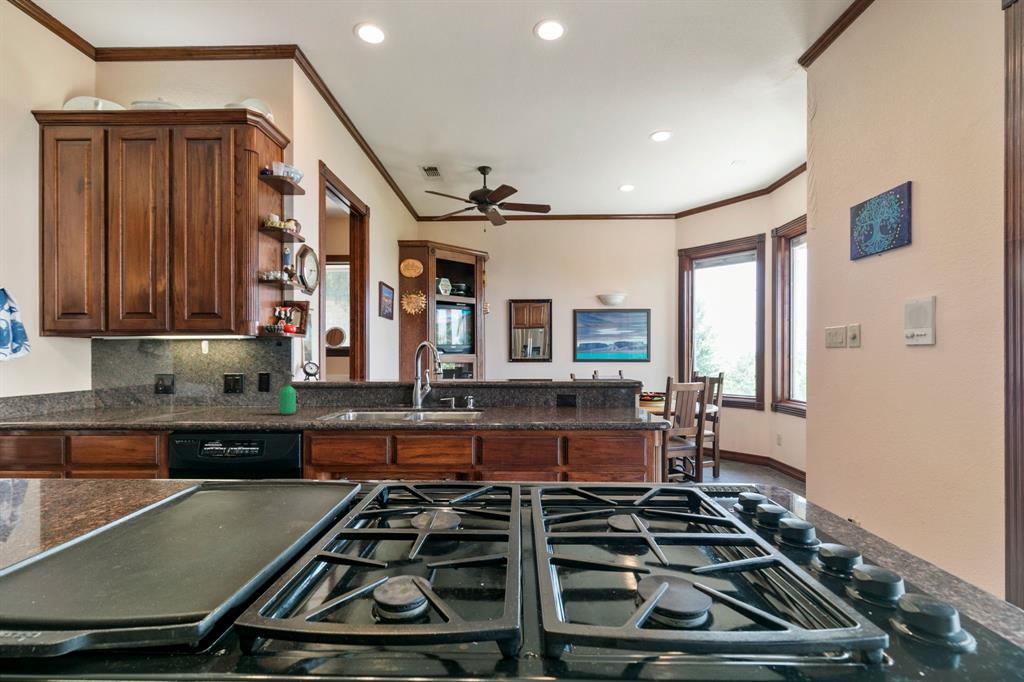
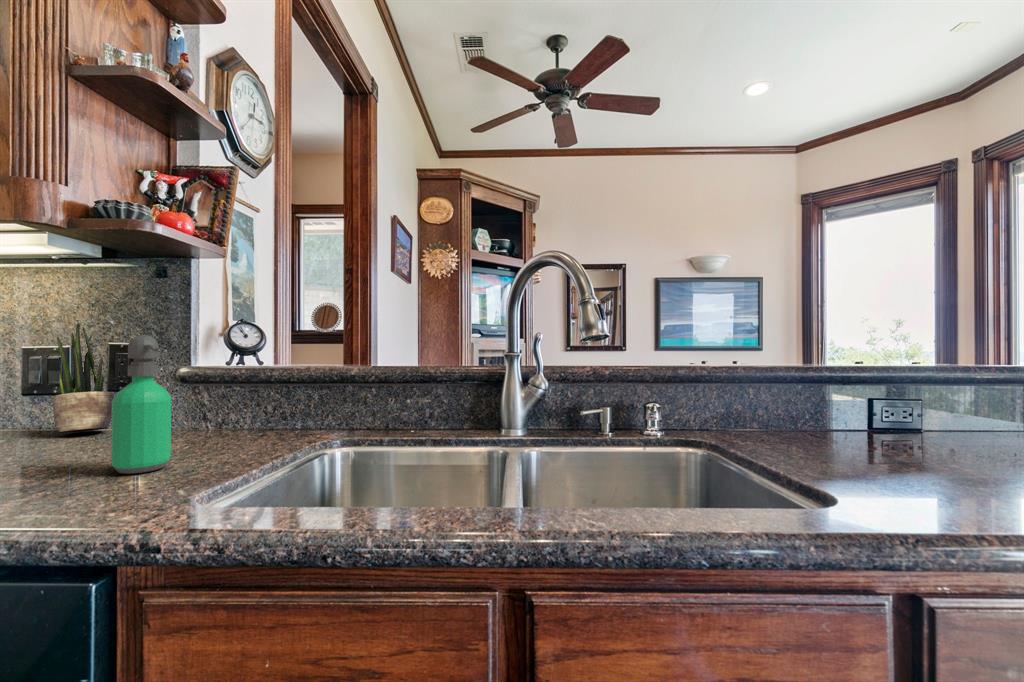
potted plant: none [239,363,259,406] -> present [53,323,114,433]

